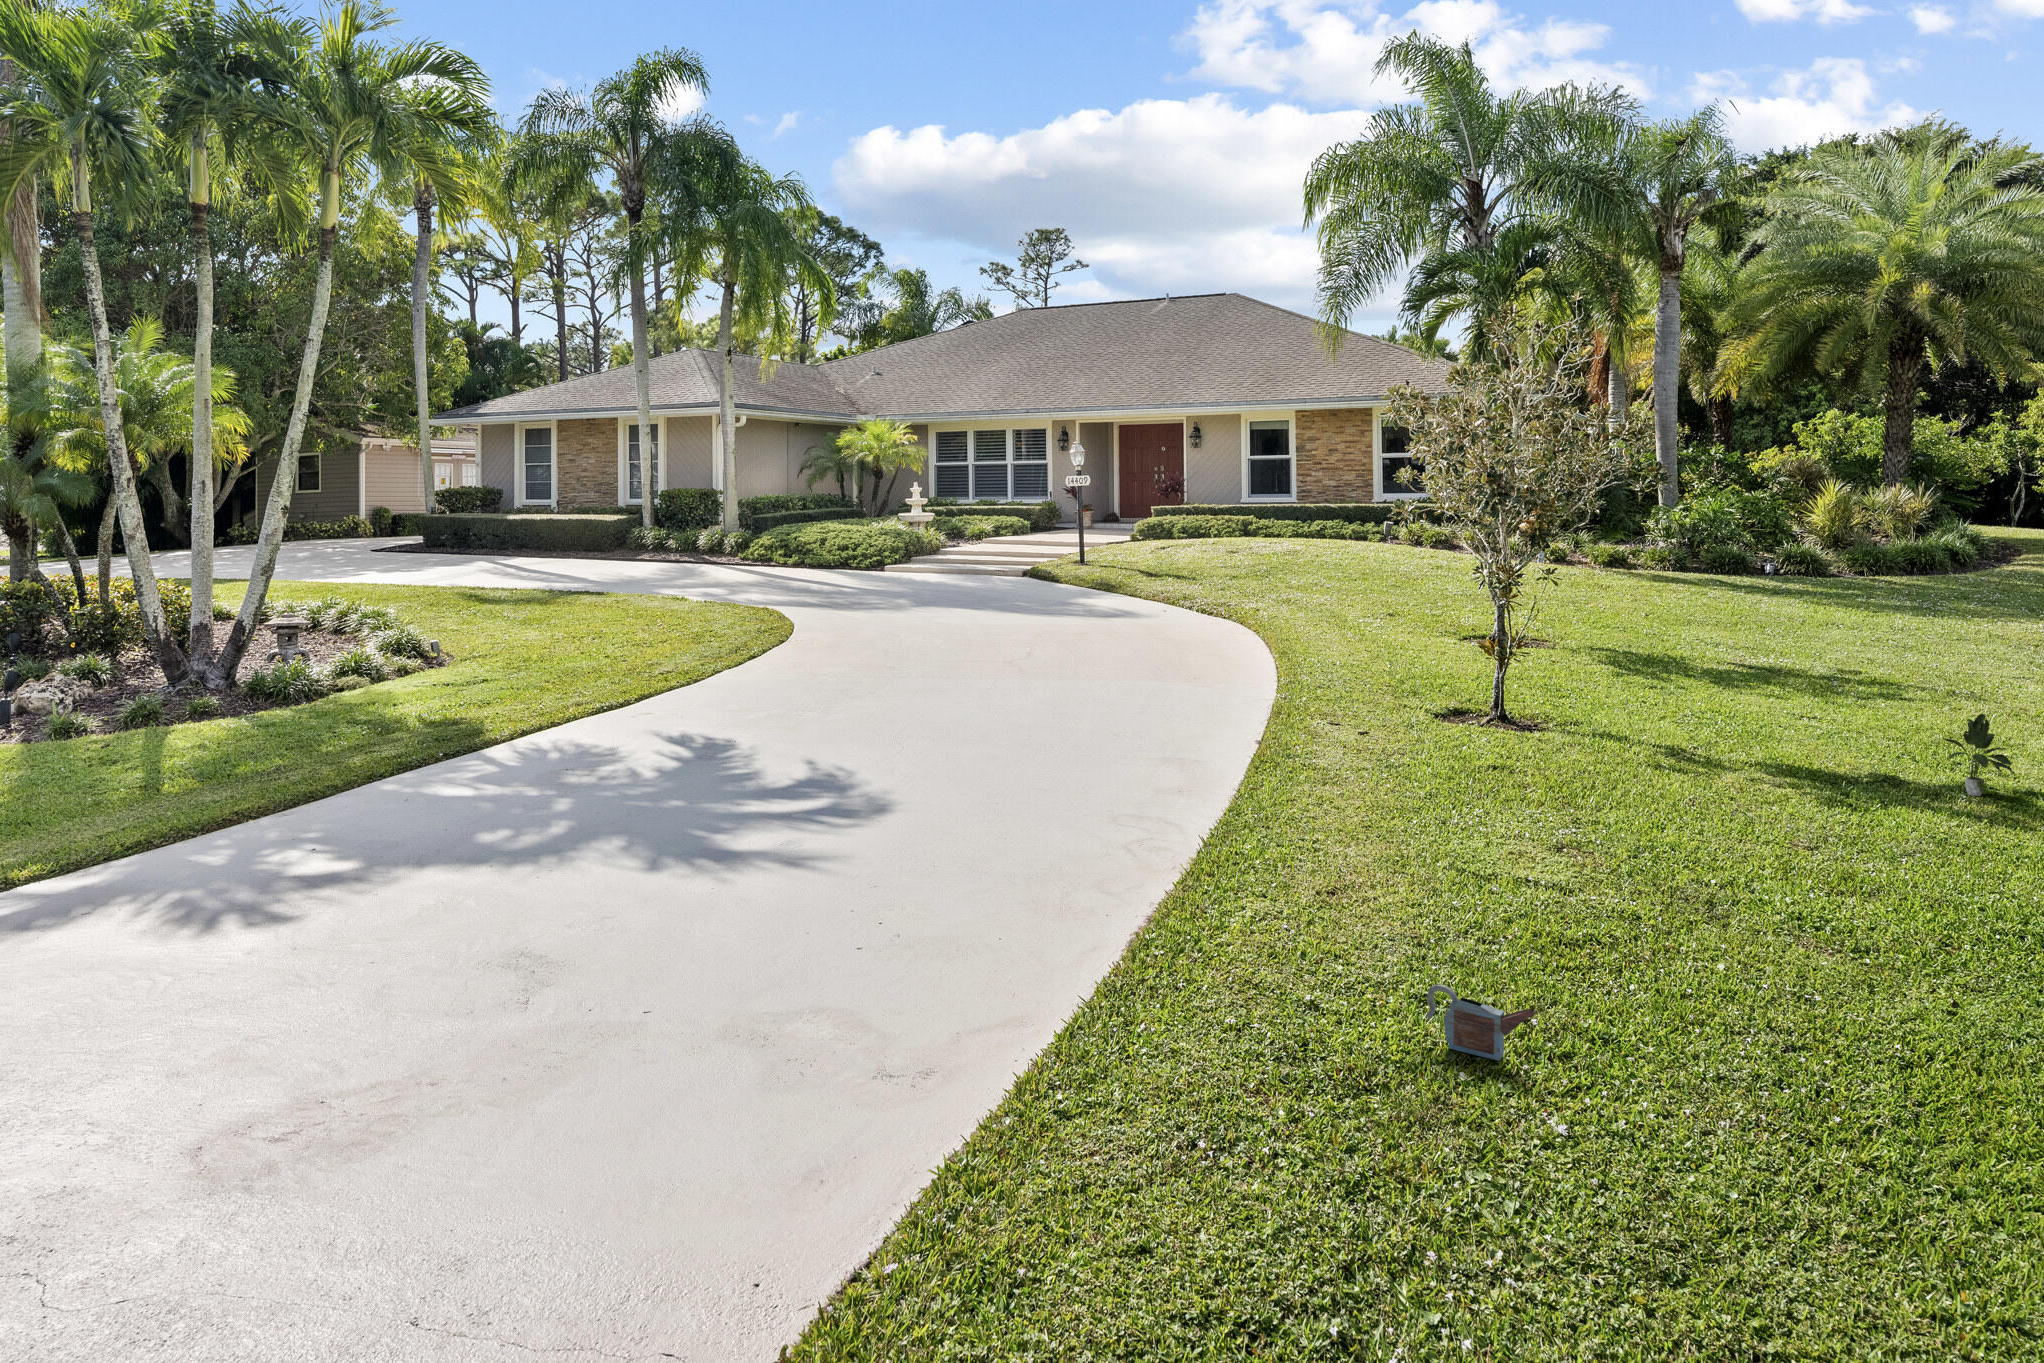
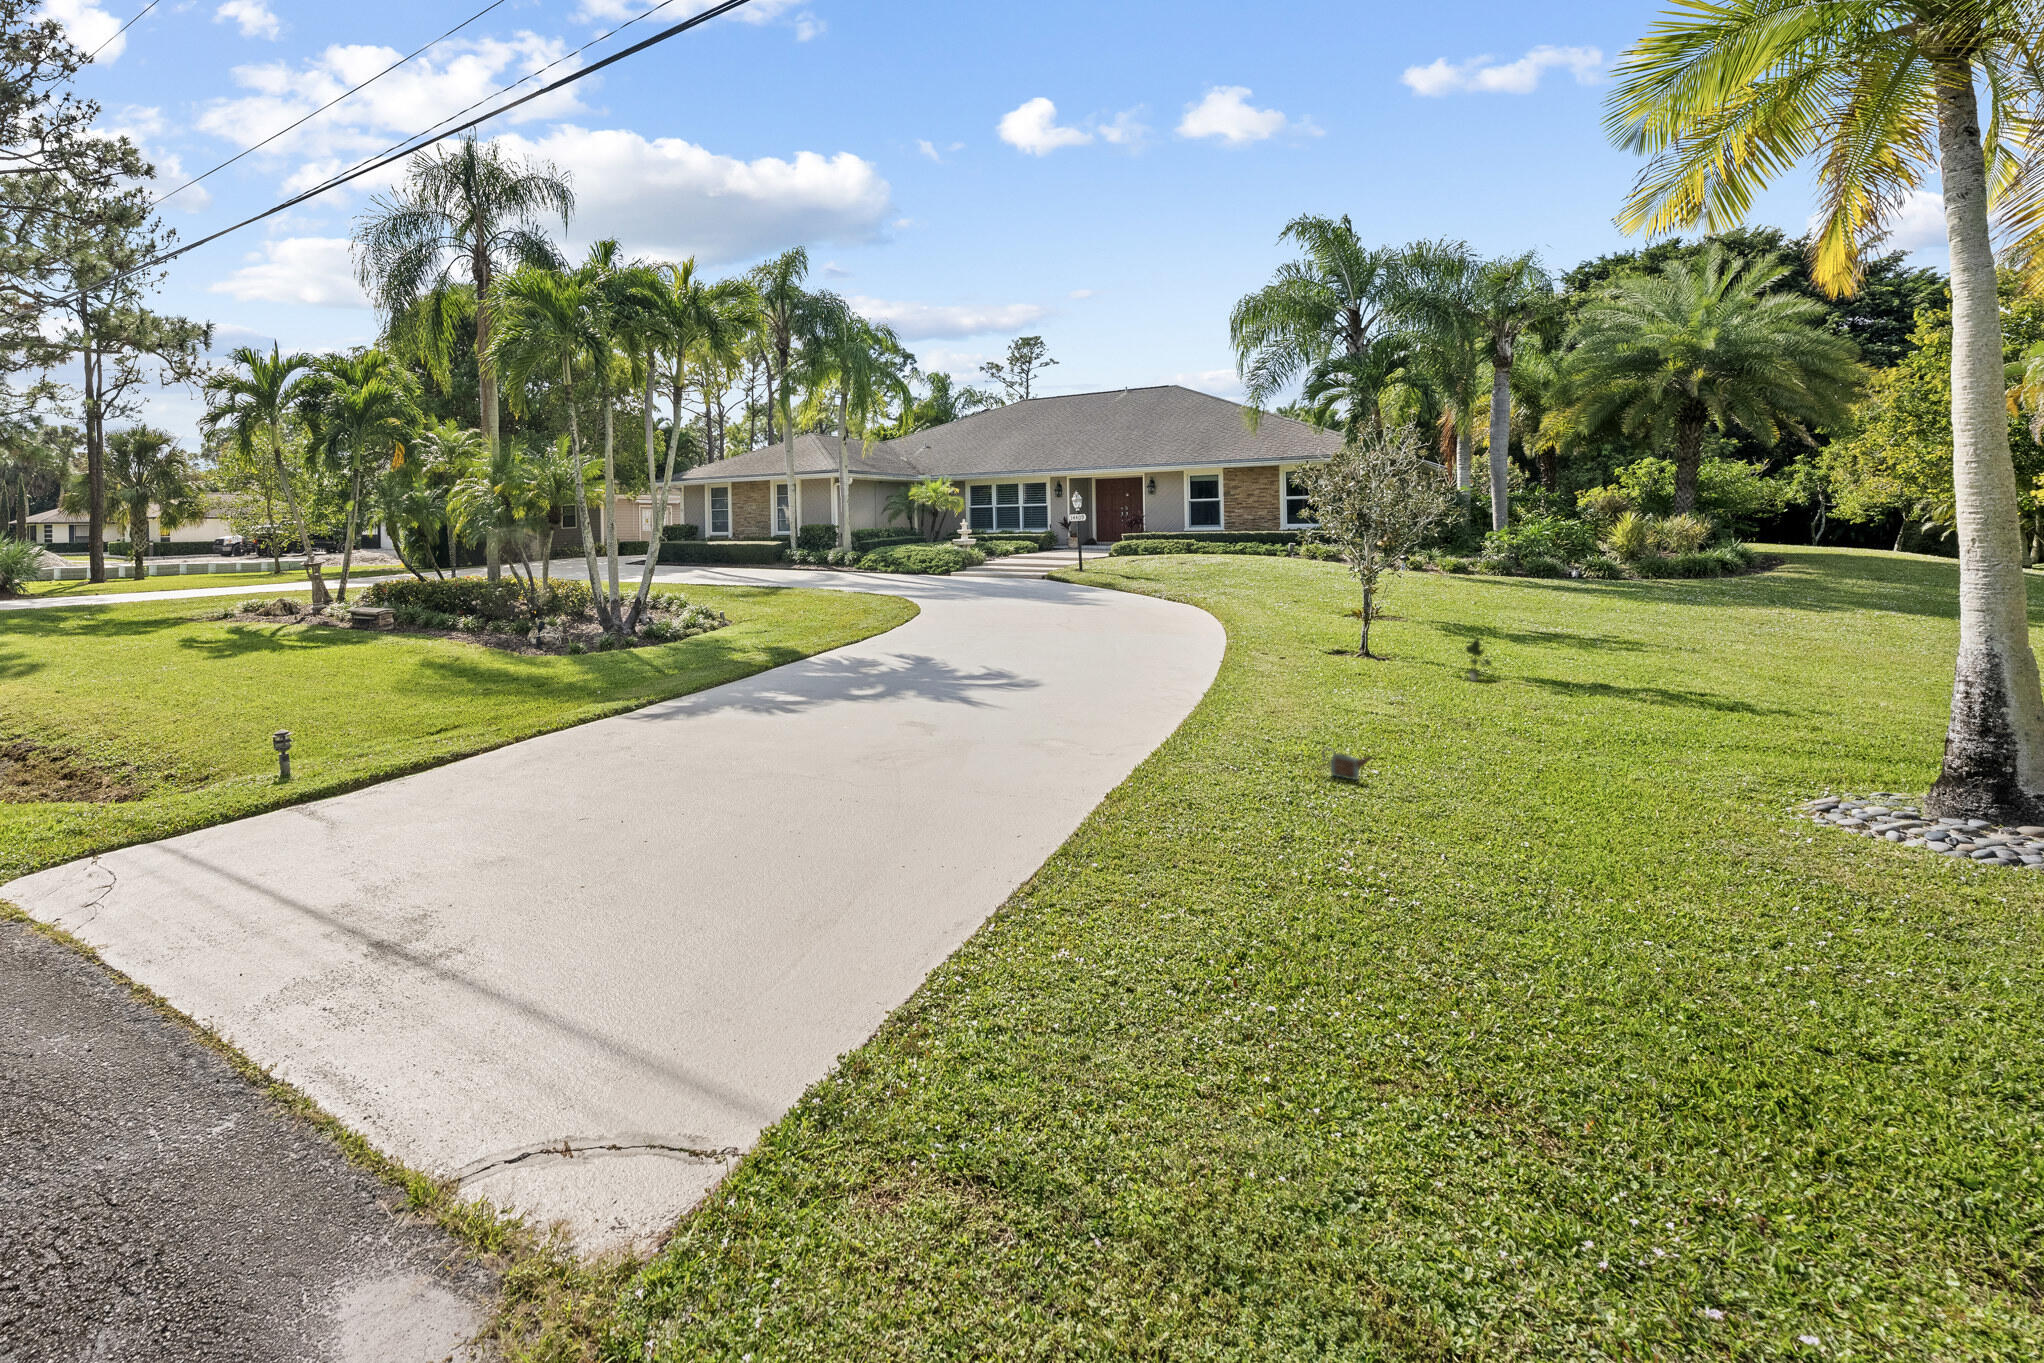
potted plant: present [1942,714,2015,796] -> present [1466,639,1491,681]

